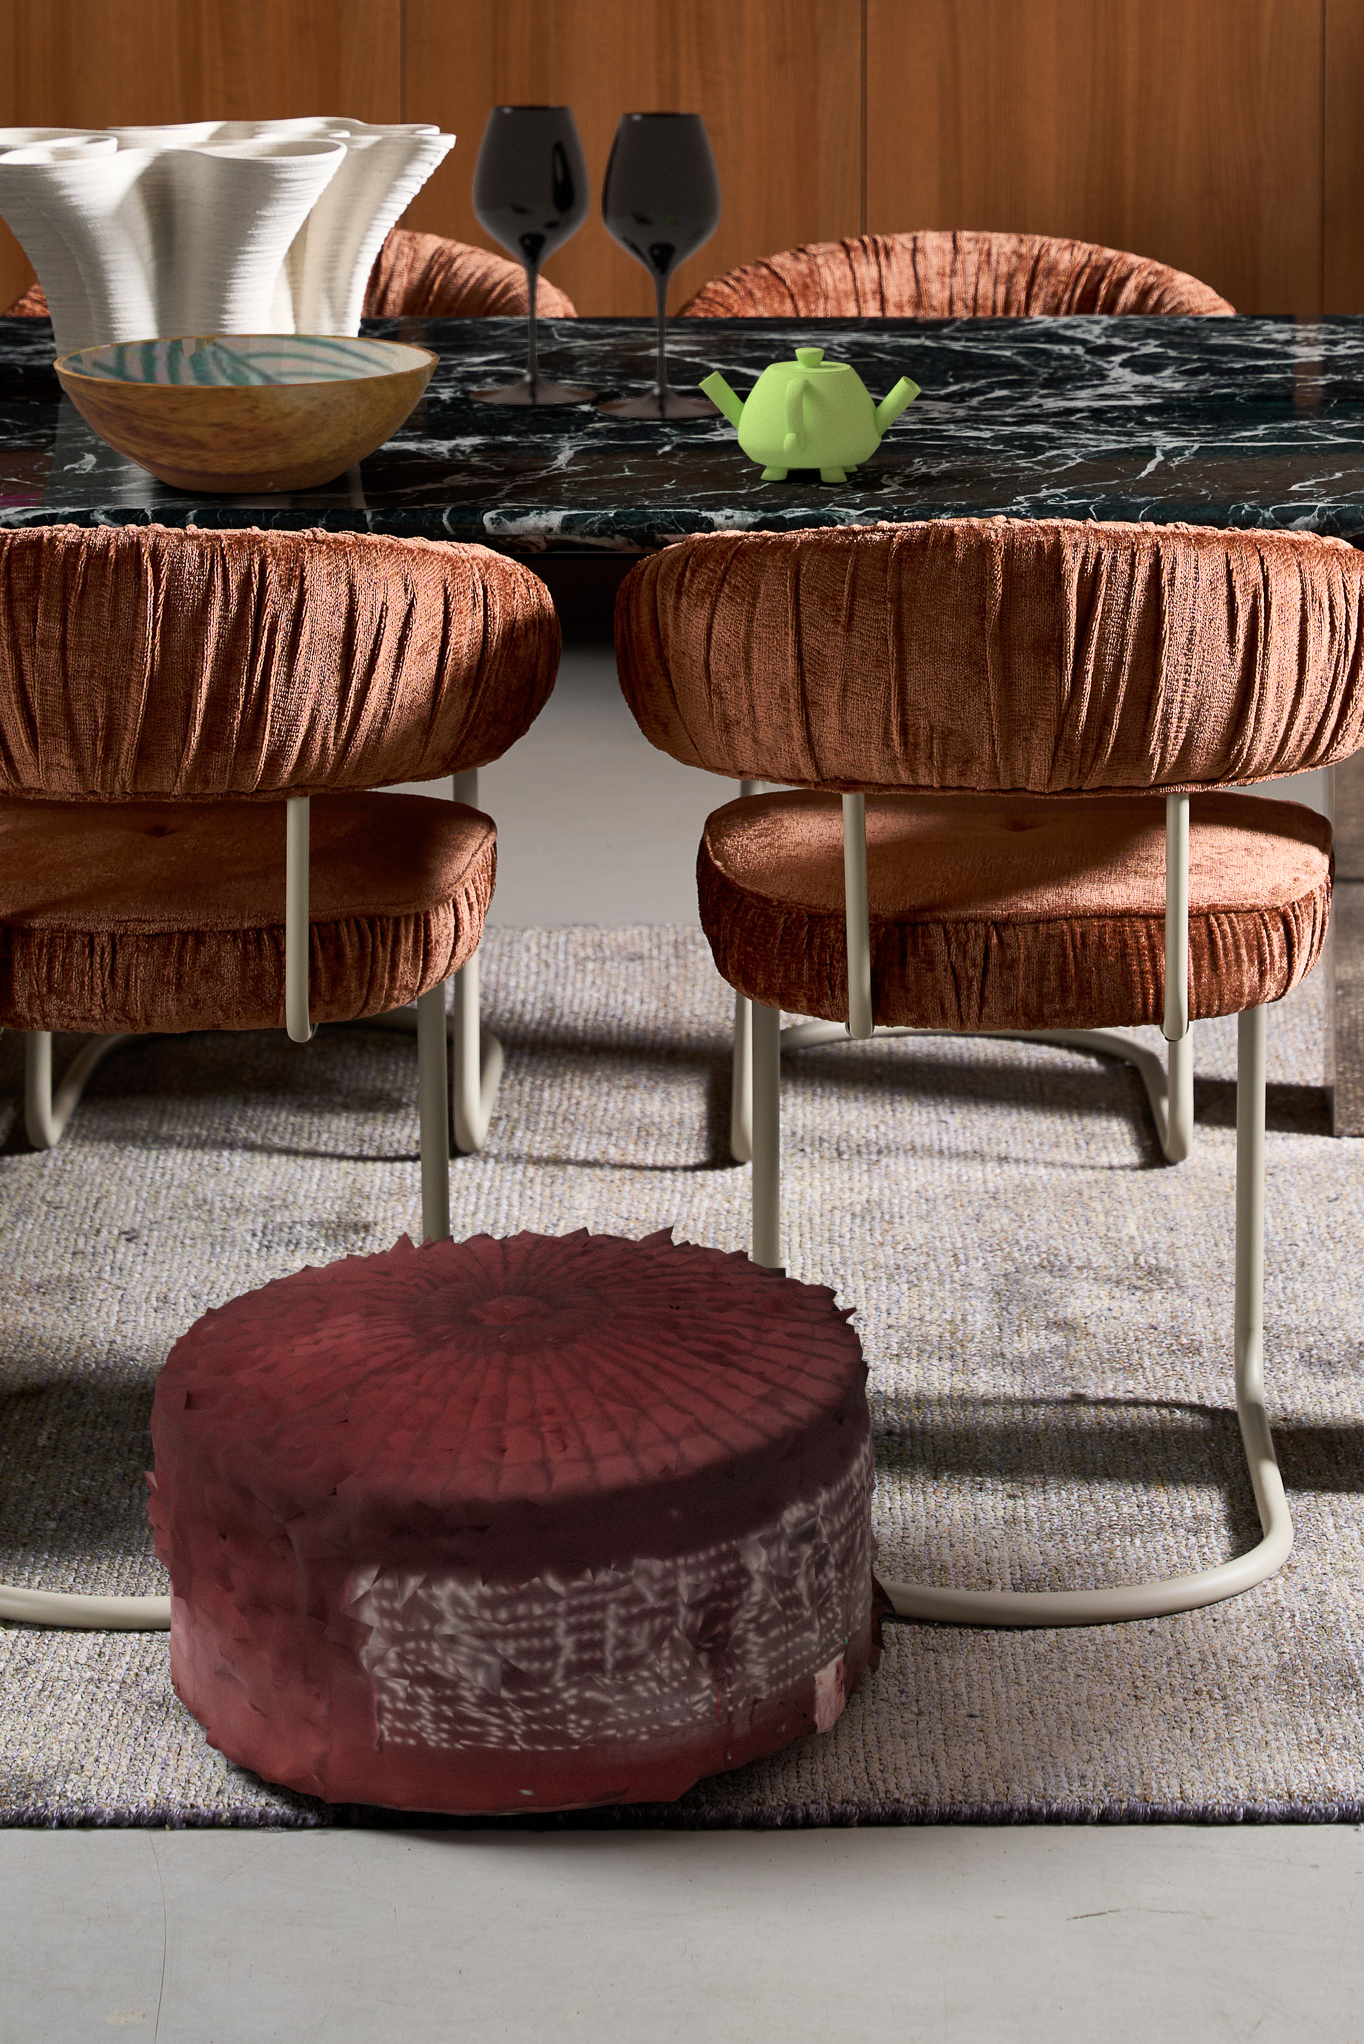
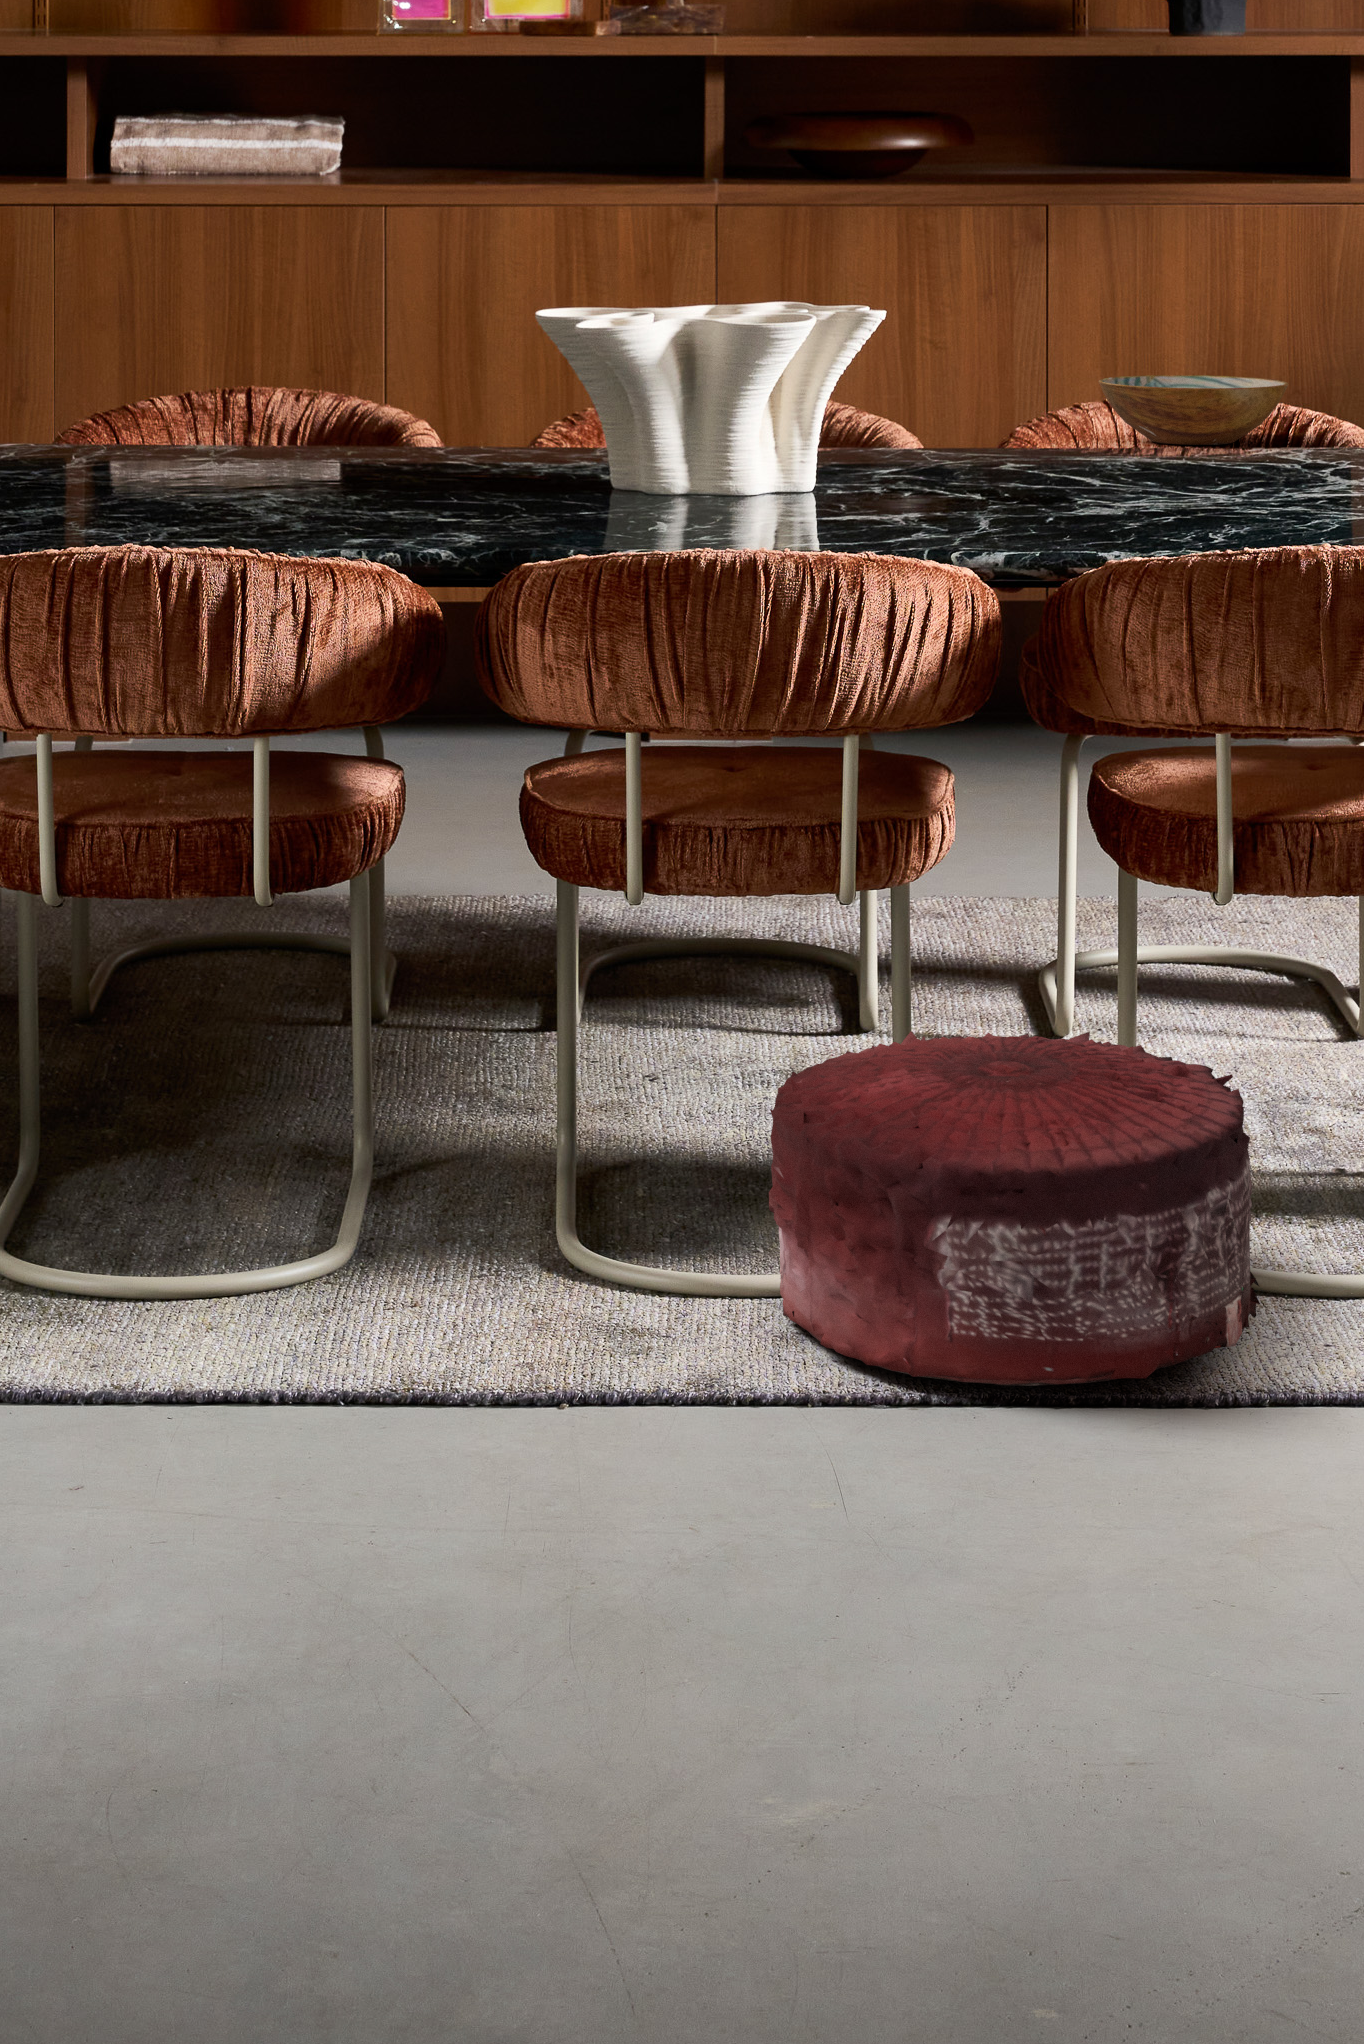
wine glass: present [471,104,722,419] -> none [898,293,1079,503]
bowl: present [53,334,440,493] -> present [1098,375,1288,445]
teapot: present [699,348,921,482] -> none [1093,444,1246,533]

